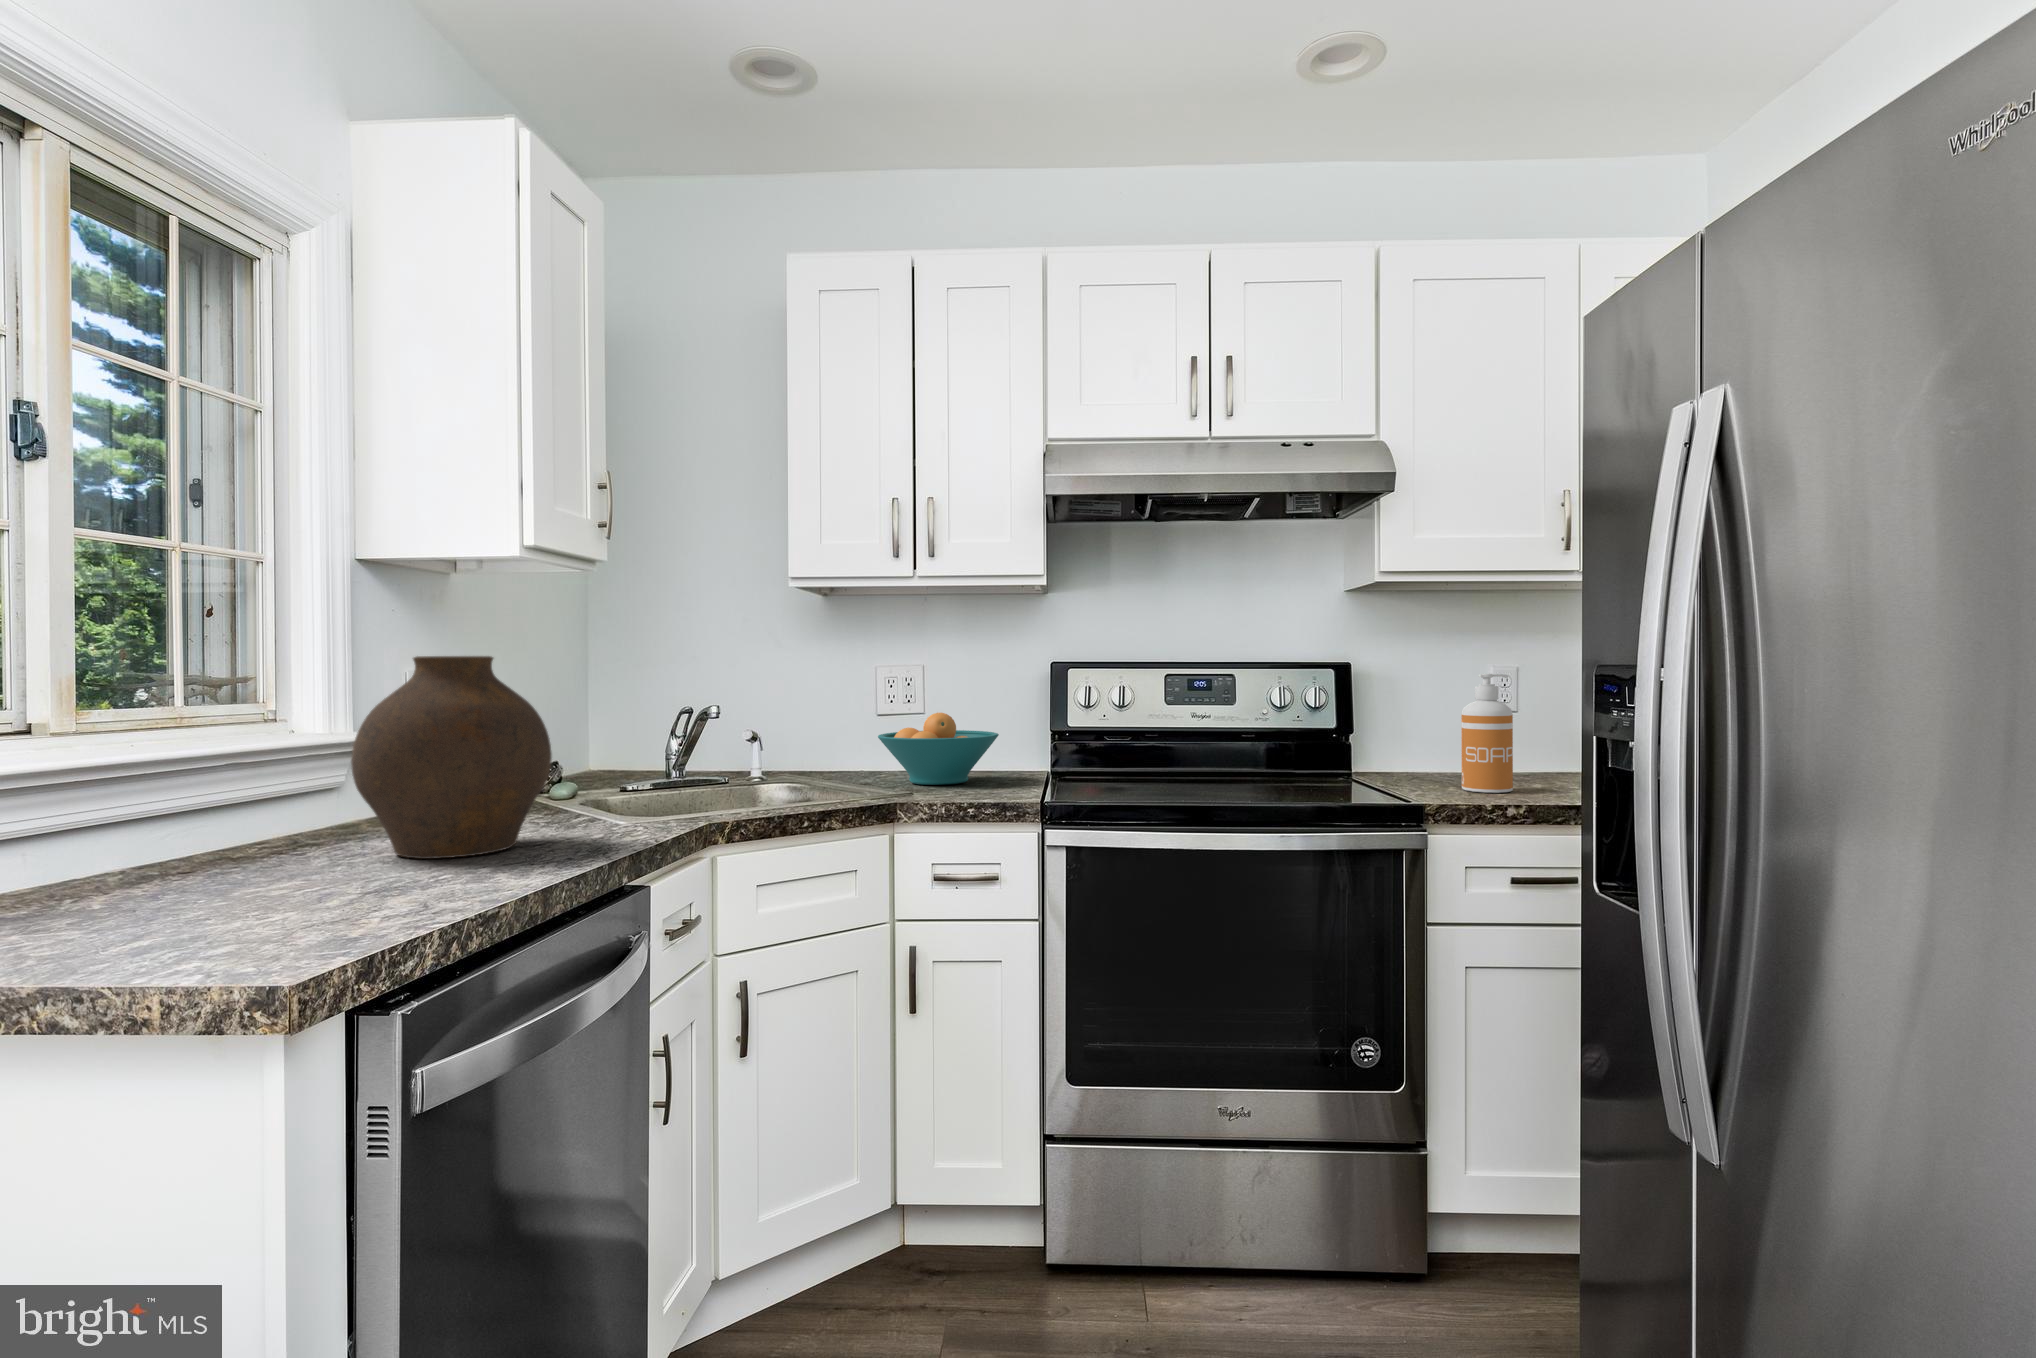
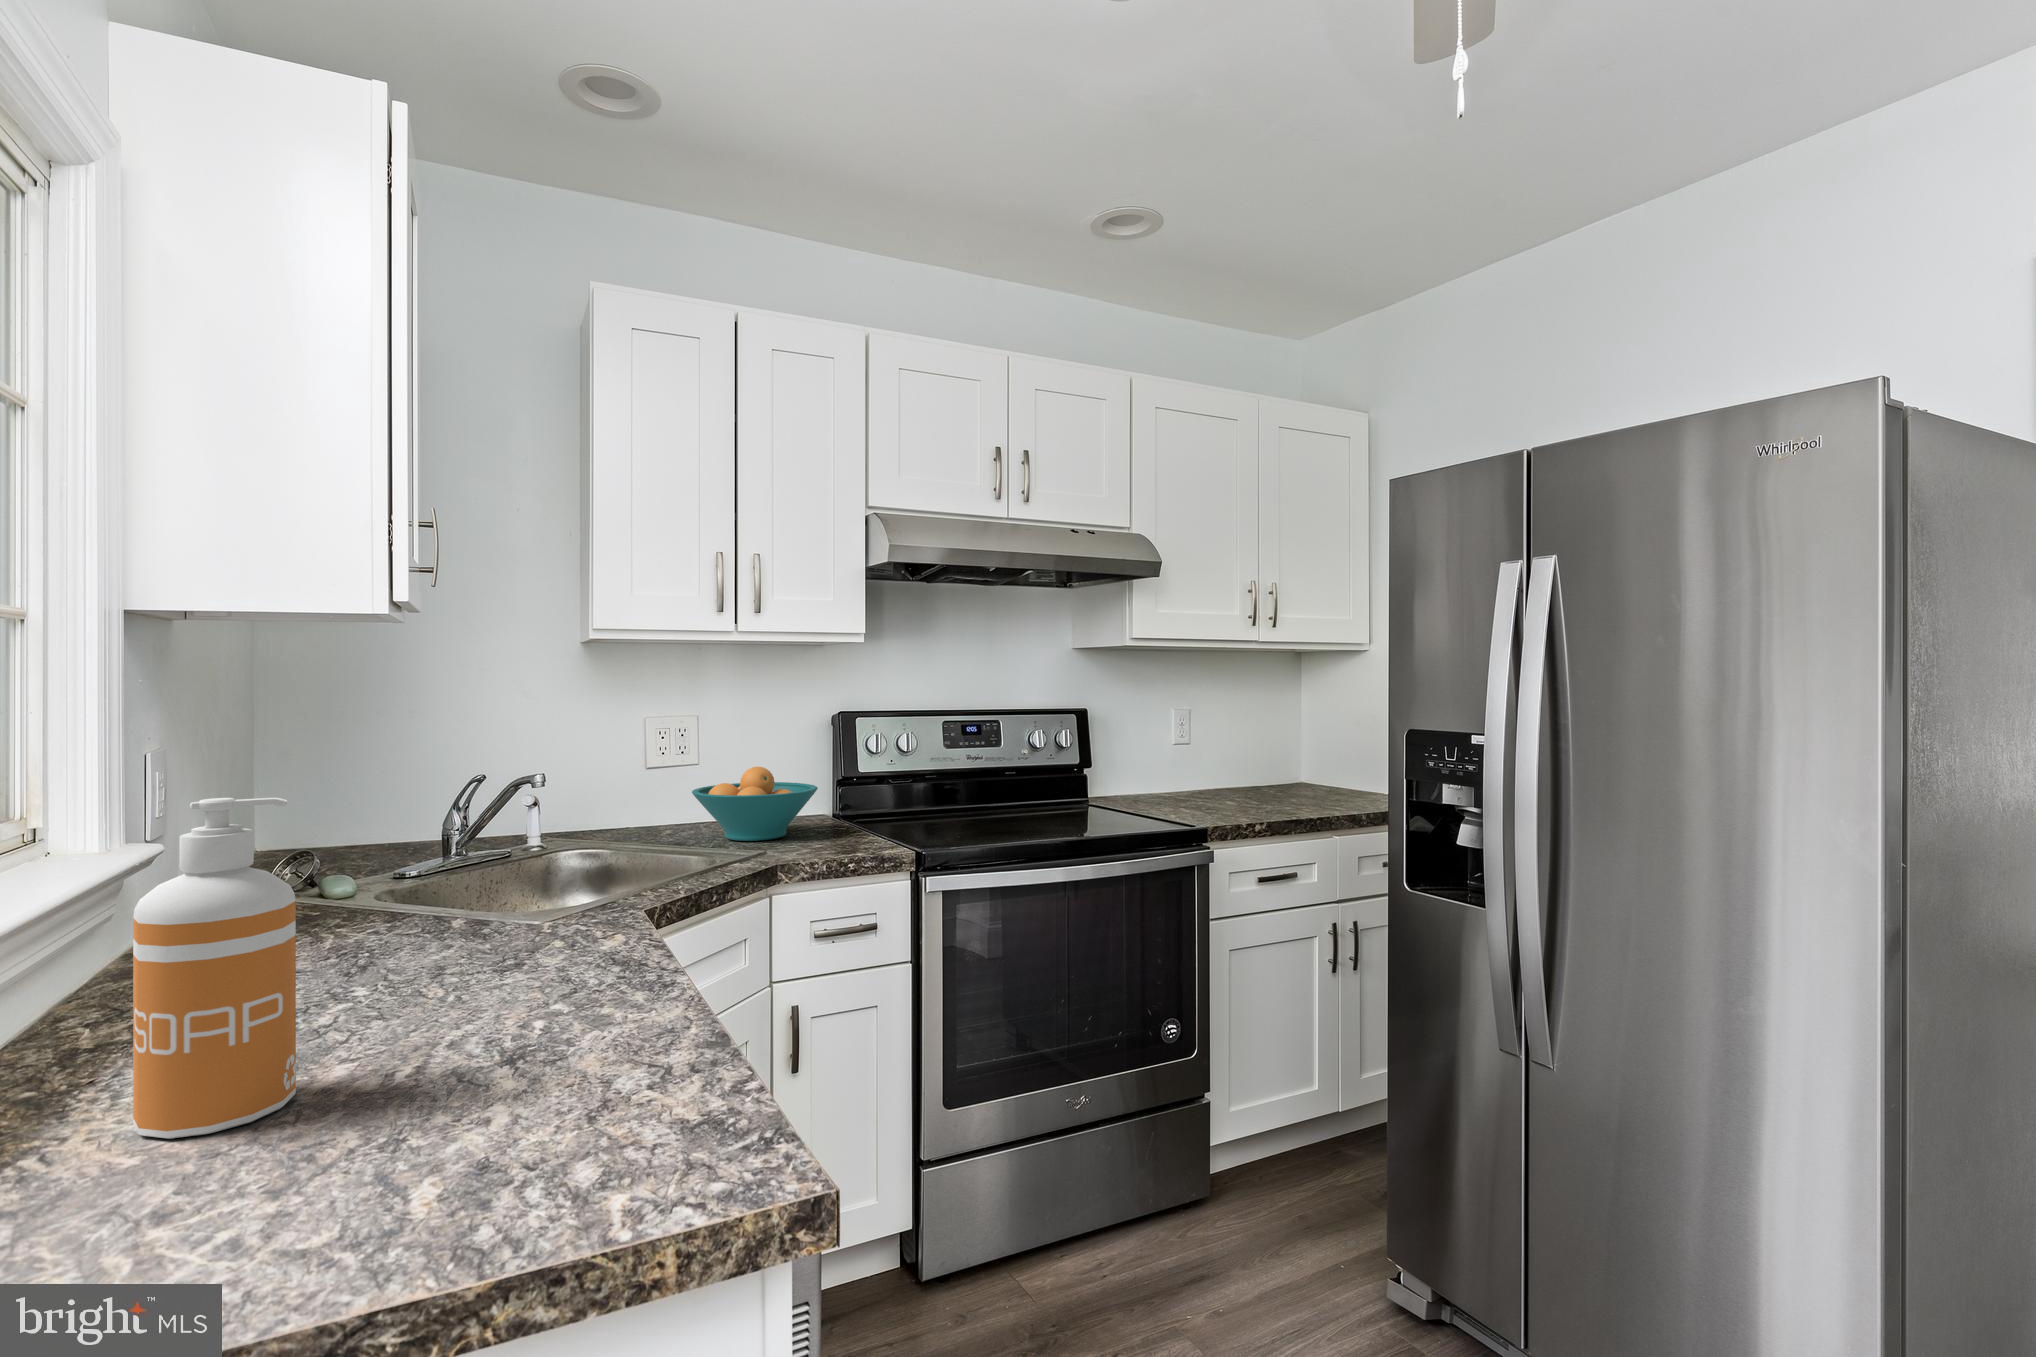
vase: present [351,656,552,859] -> none [302,738,561,1003]
soap dispenser: present [1461,674,1513,793] -> present [133,798,296,1139]

